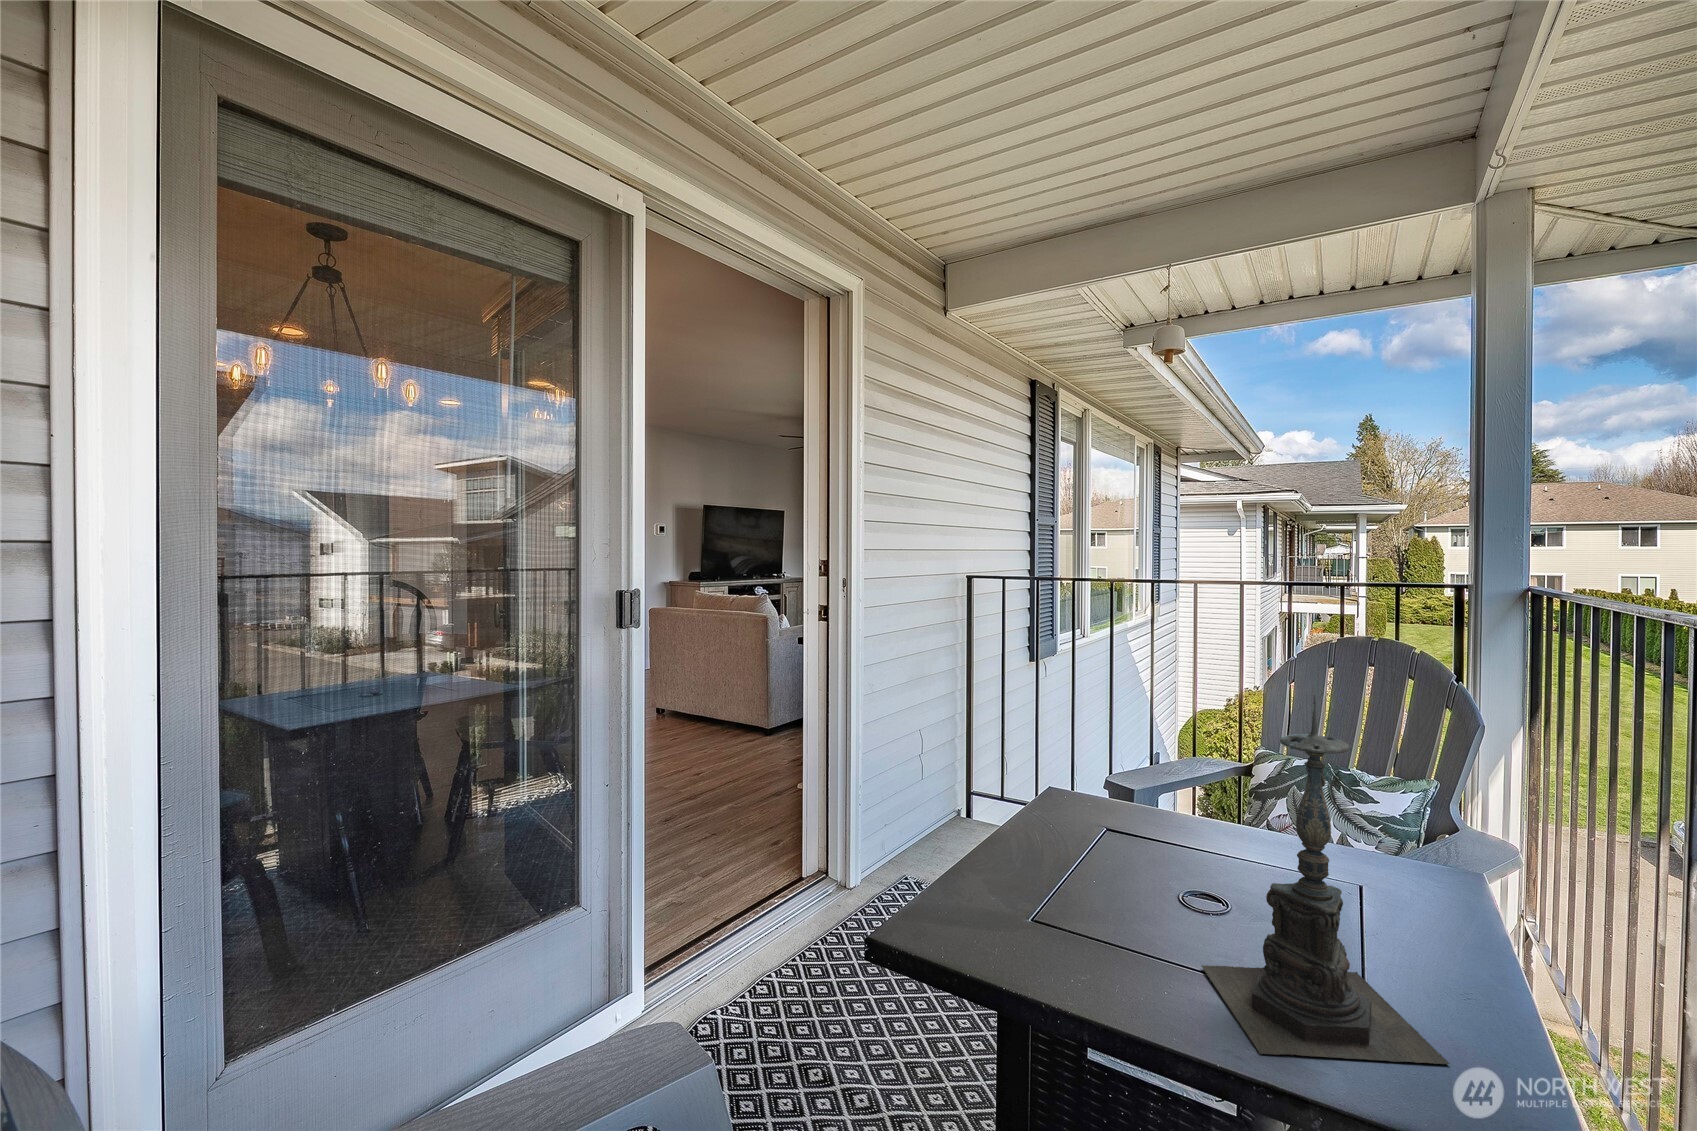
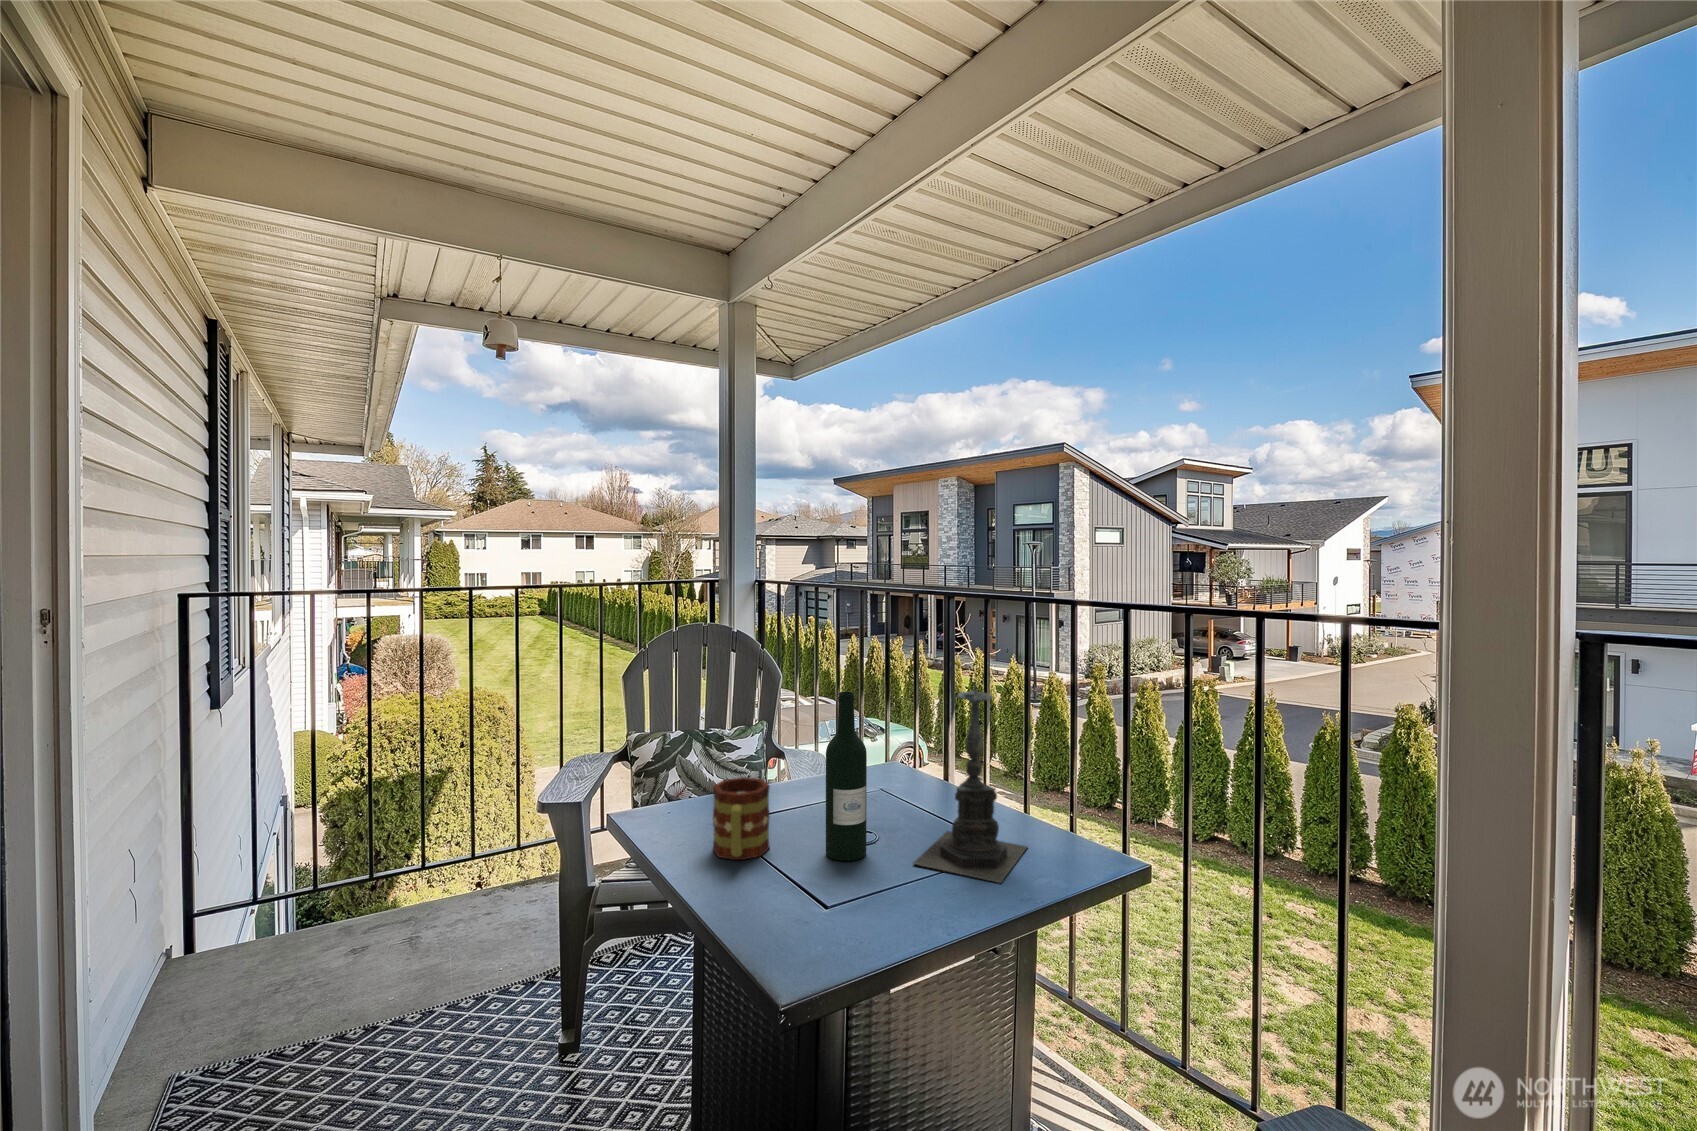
wine bottle: none [1131,700,1190,930] -> present [826,692,867,861]
mug: none [1027,780,1114,875] -> present [713,777,770,860]

